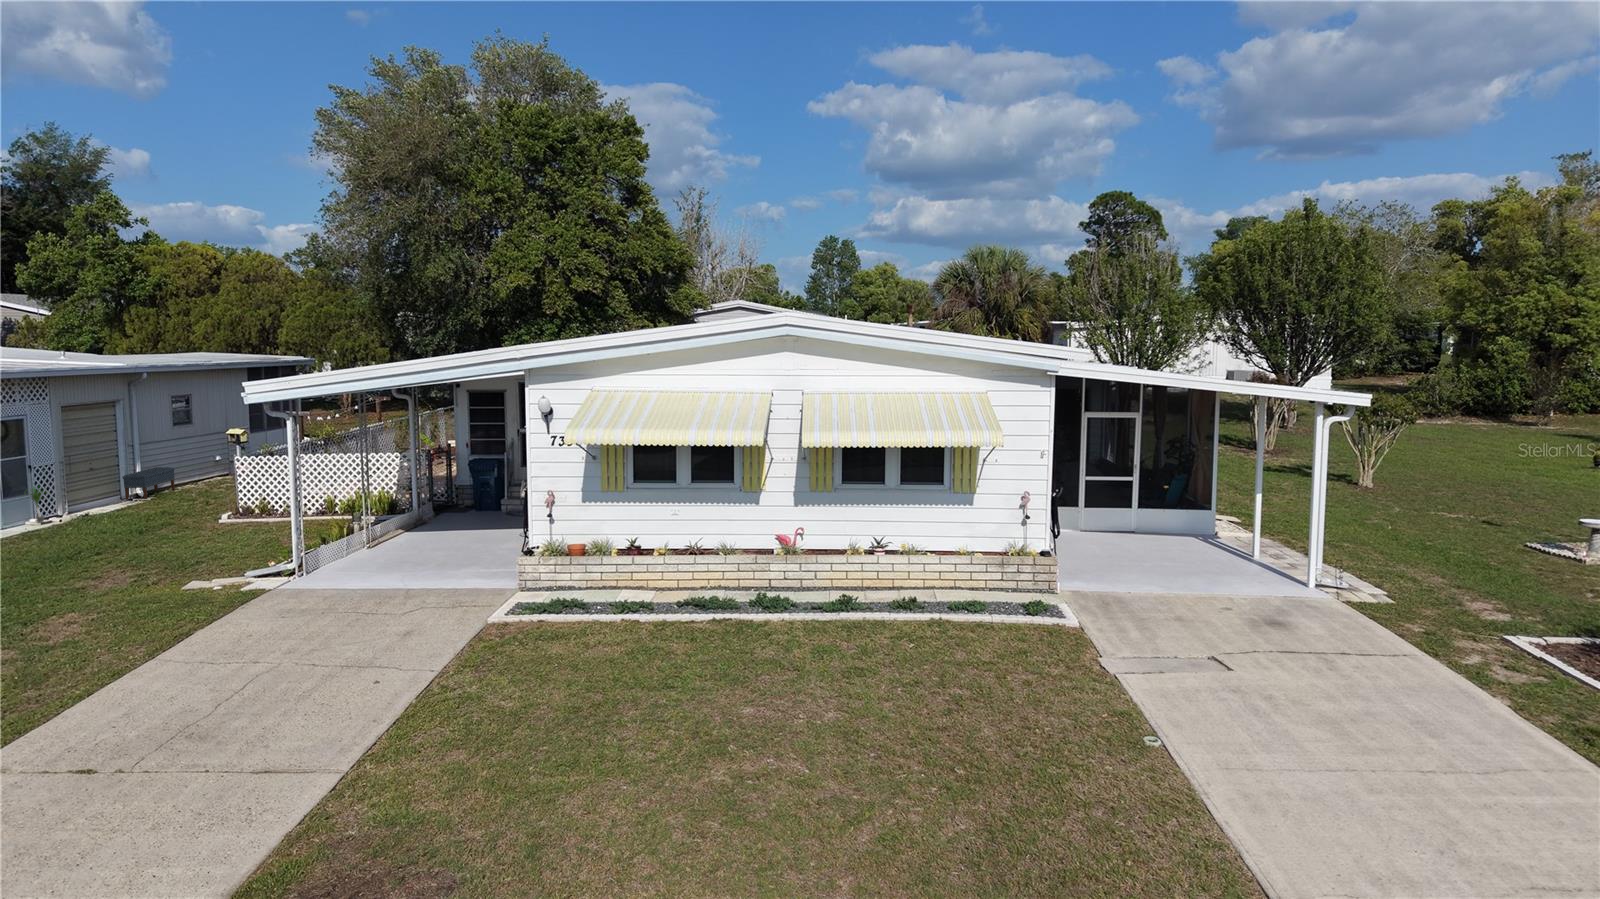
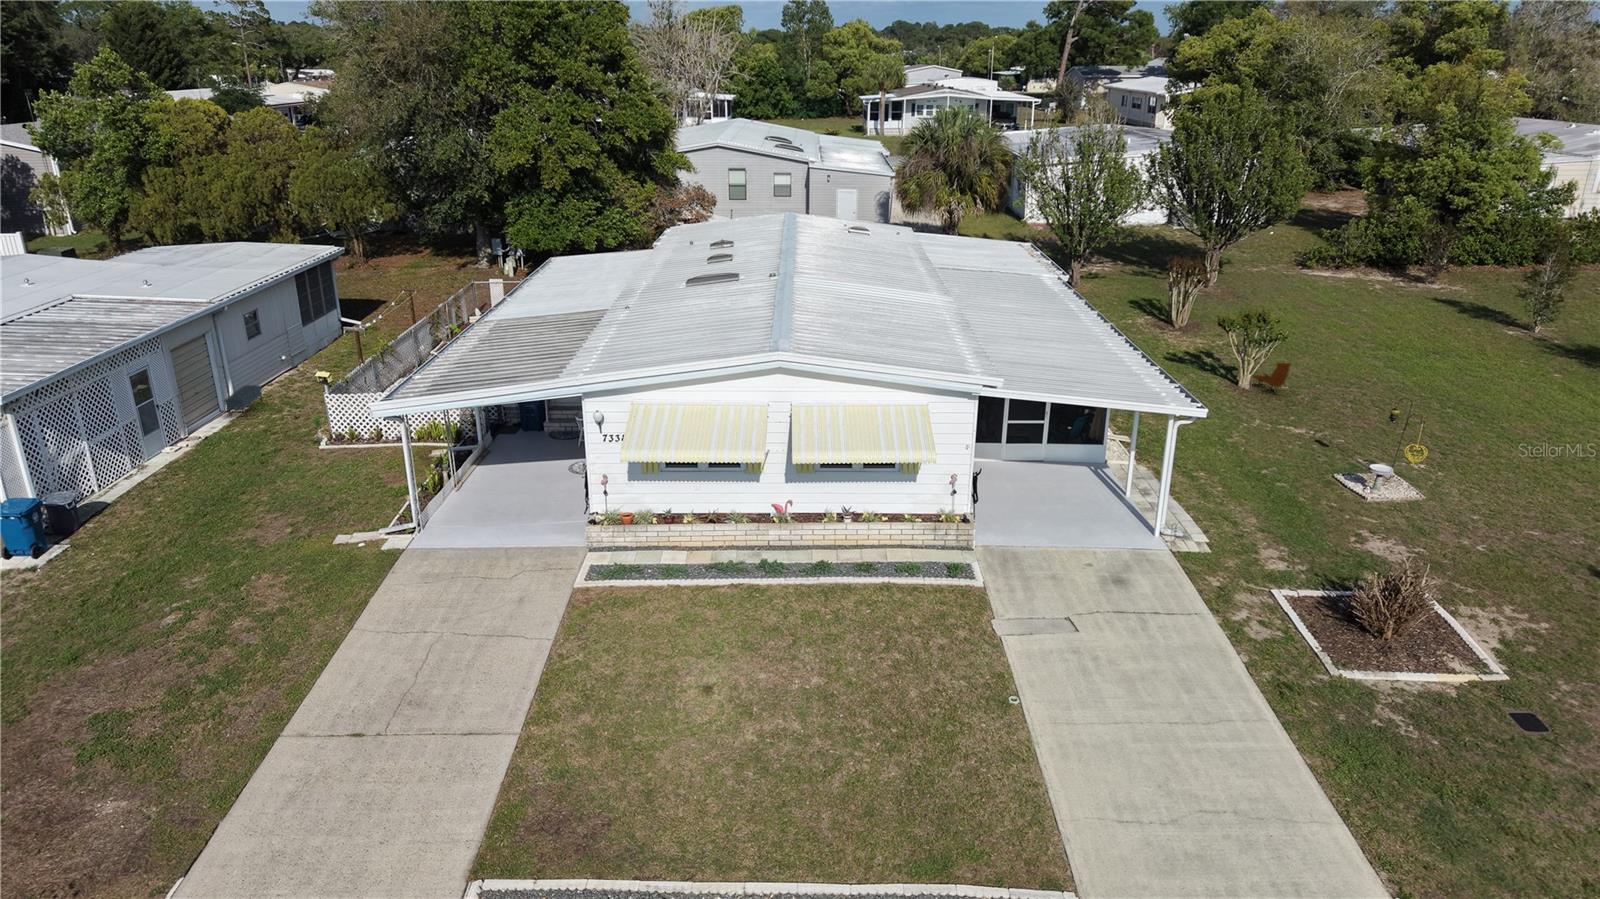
lounge chair: none [1376,447,1426,489] -> present [1253,363,1291,392]
potted plant: present [30,488,44,523] -> present [313,415,322,442]

